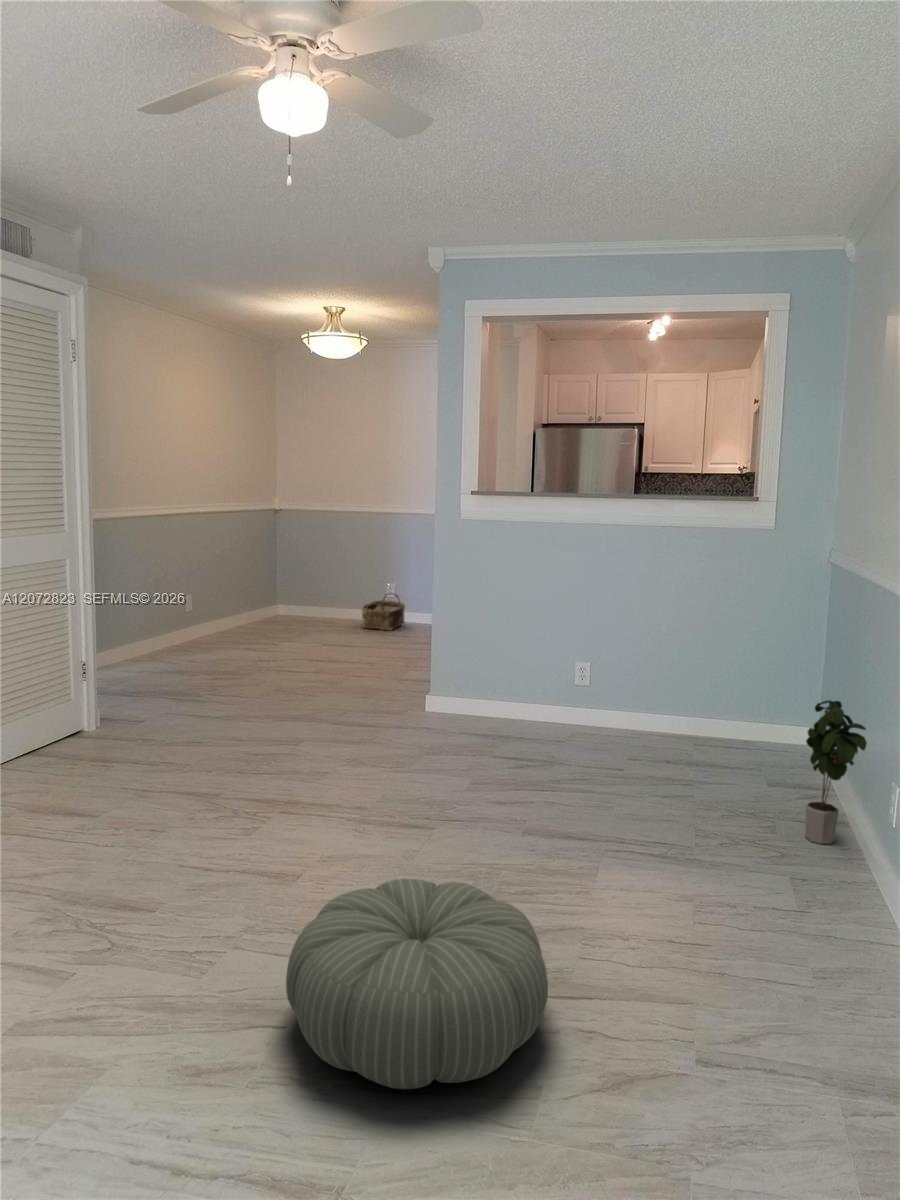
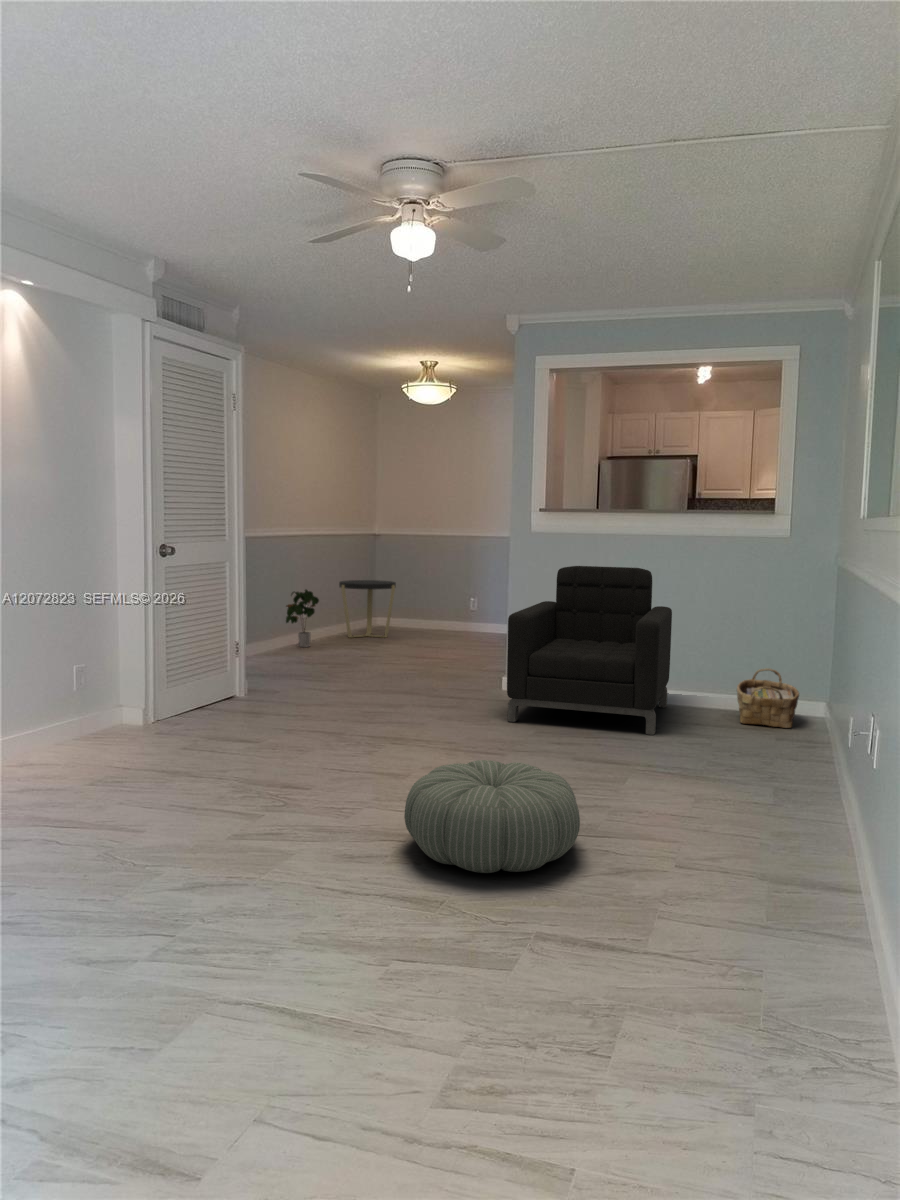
armchair: none [433,563,631,781] -> present [507,566,672,735]
side table: none [232,565,299,633] -> present [339,580,396,638]
woven basket: present [362,593,405,631] -> present [737,668,799,728]
potted plant: present [805,700,867,844] -> present [286,589,319,647]

